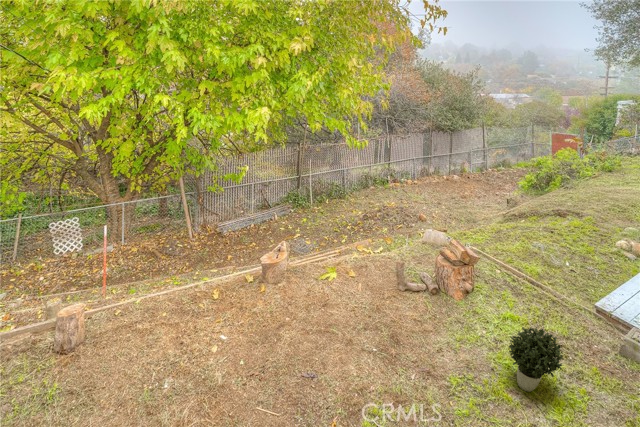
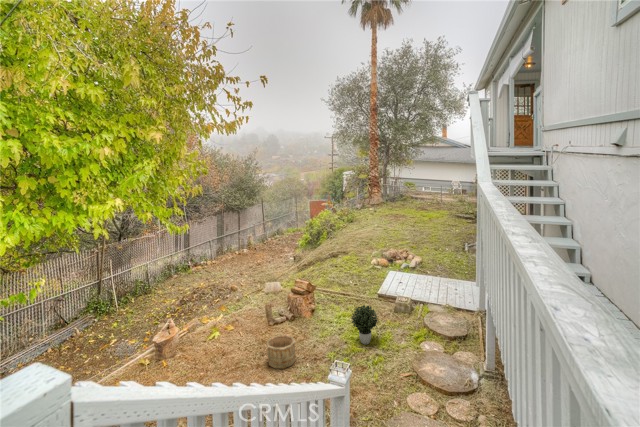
wooden bucket: none [360,314,403,364] -> present [266,335,295,369]

